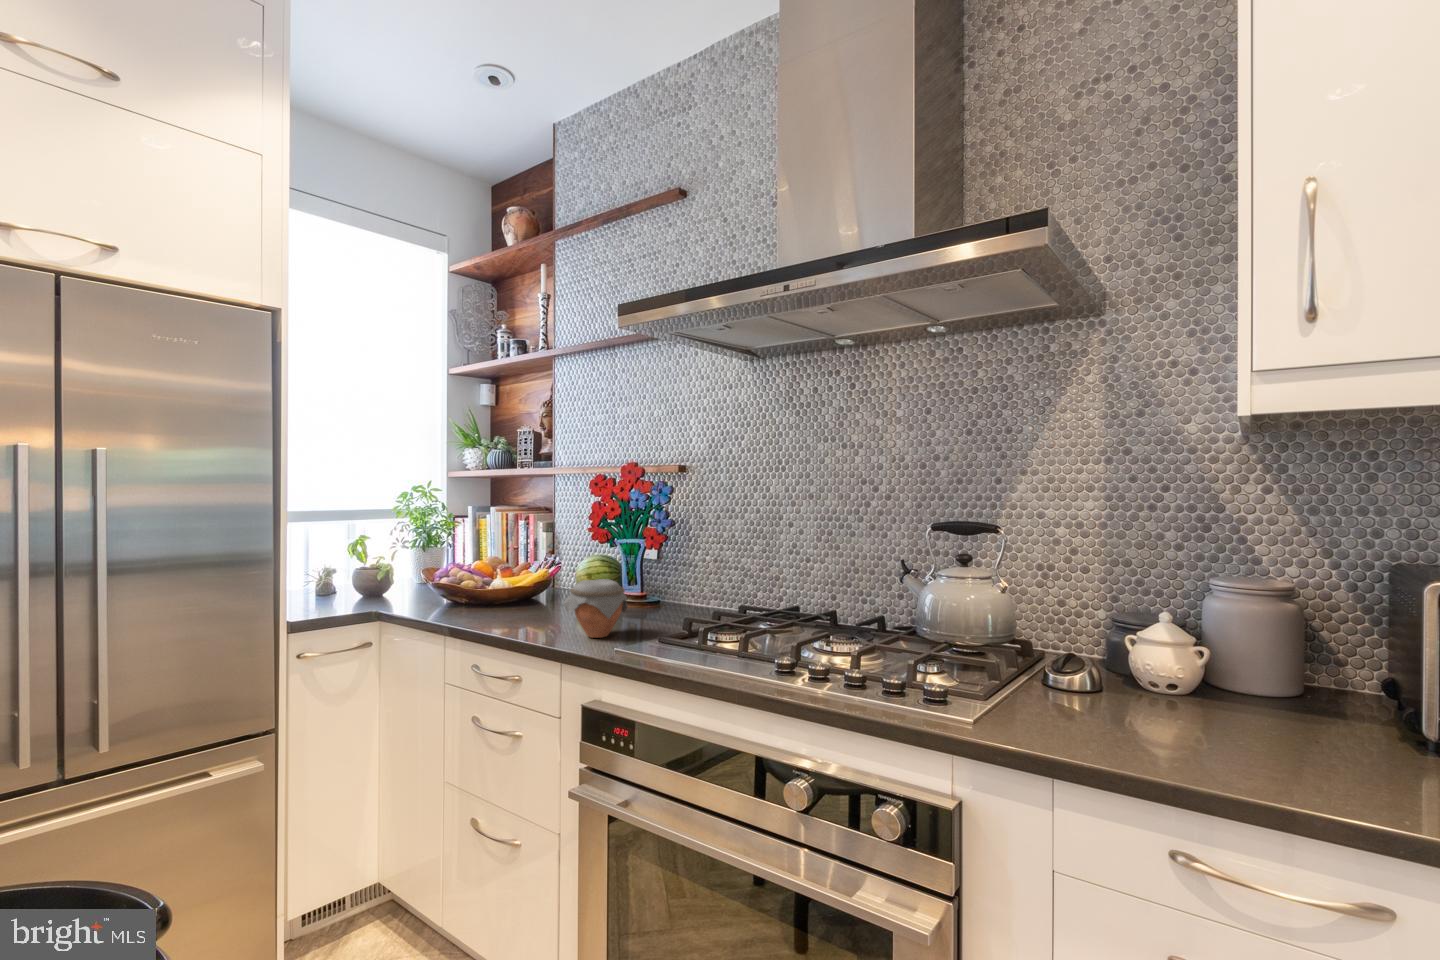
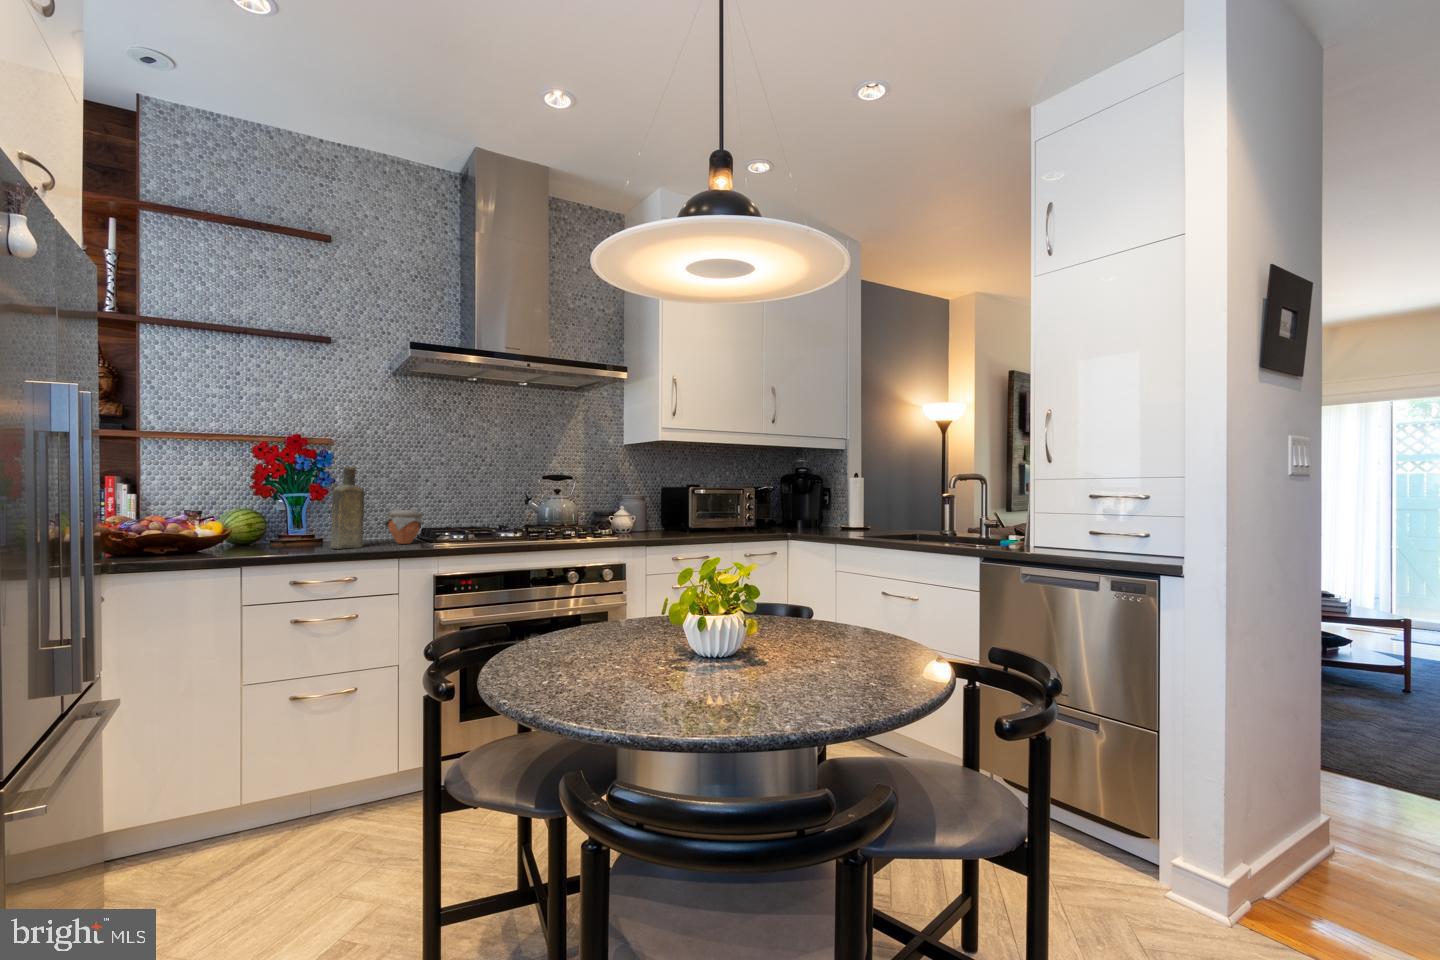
bottle: none [514,514,554,633] -> present [331,467,365,548]

